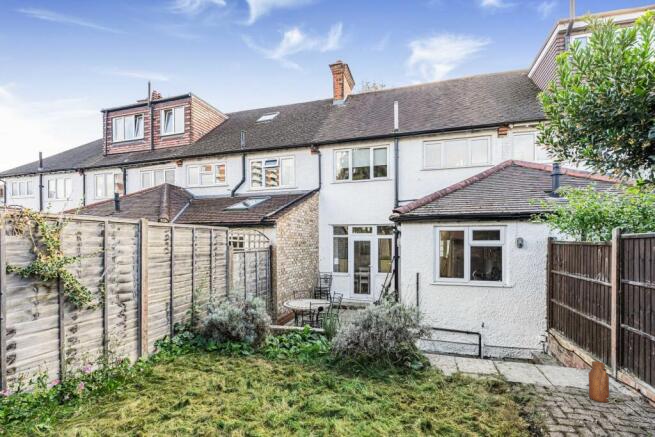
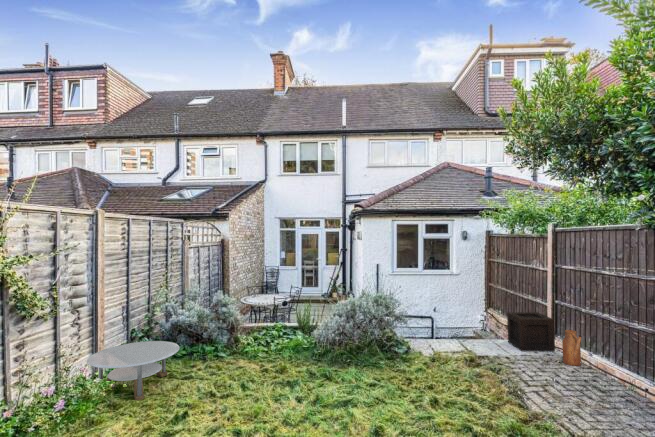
round table: none [127,334,204,384] -> present [87,341,179,400]
wooden crate: none [538,336,587,384] -> present [507,312,555,352]

